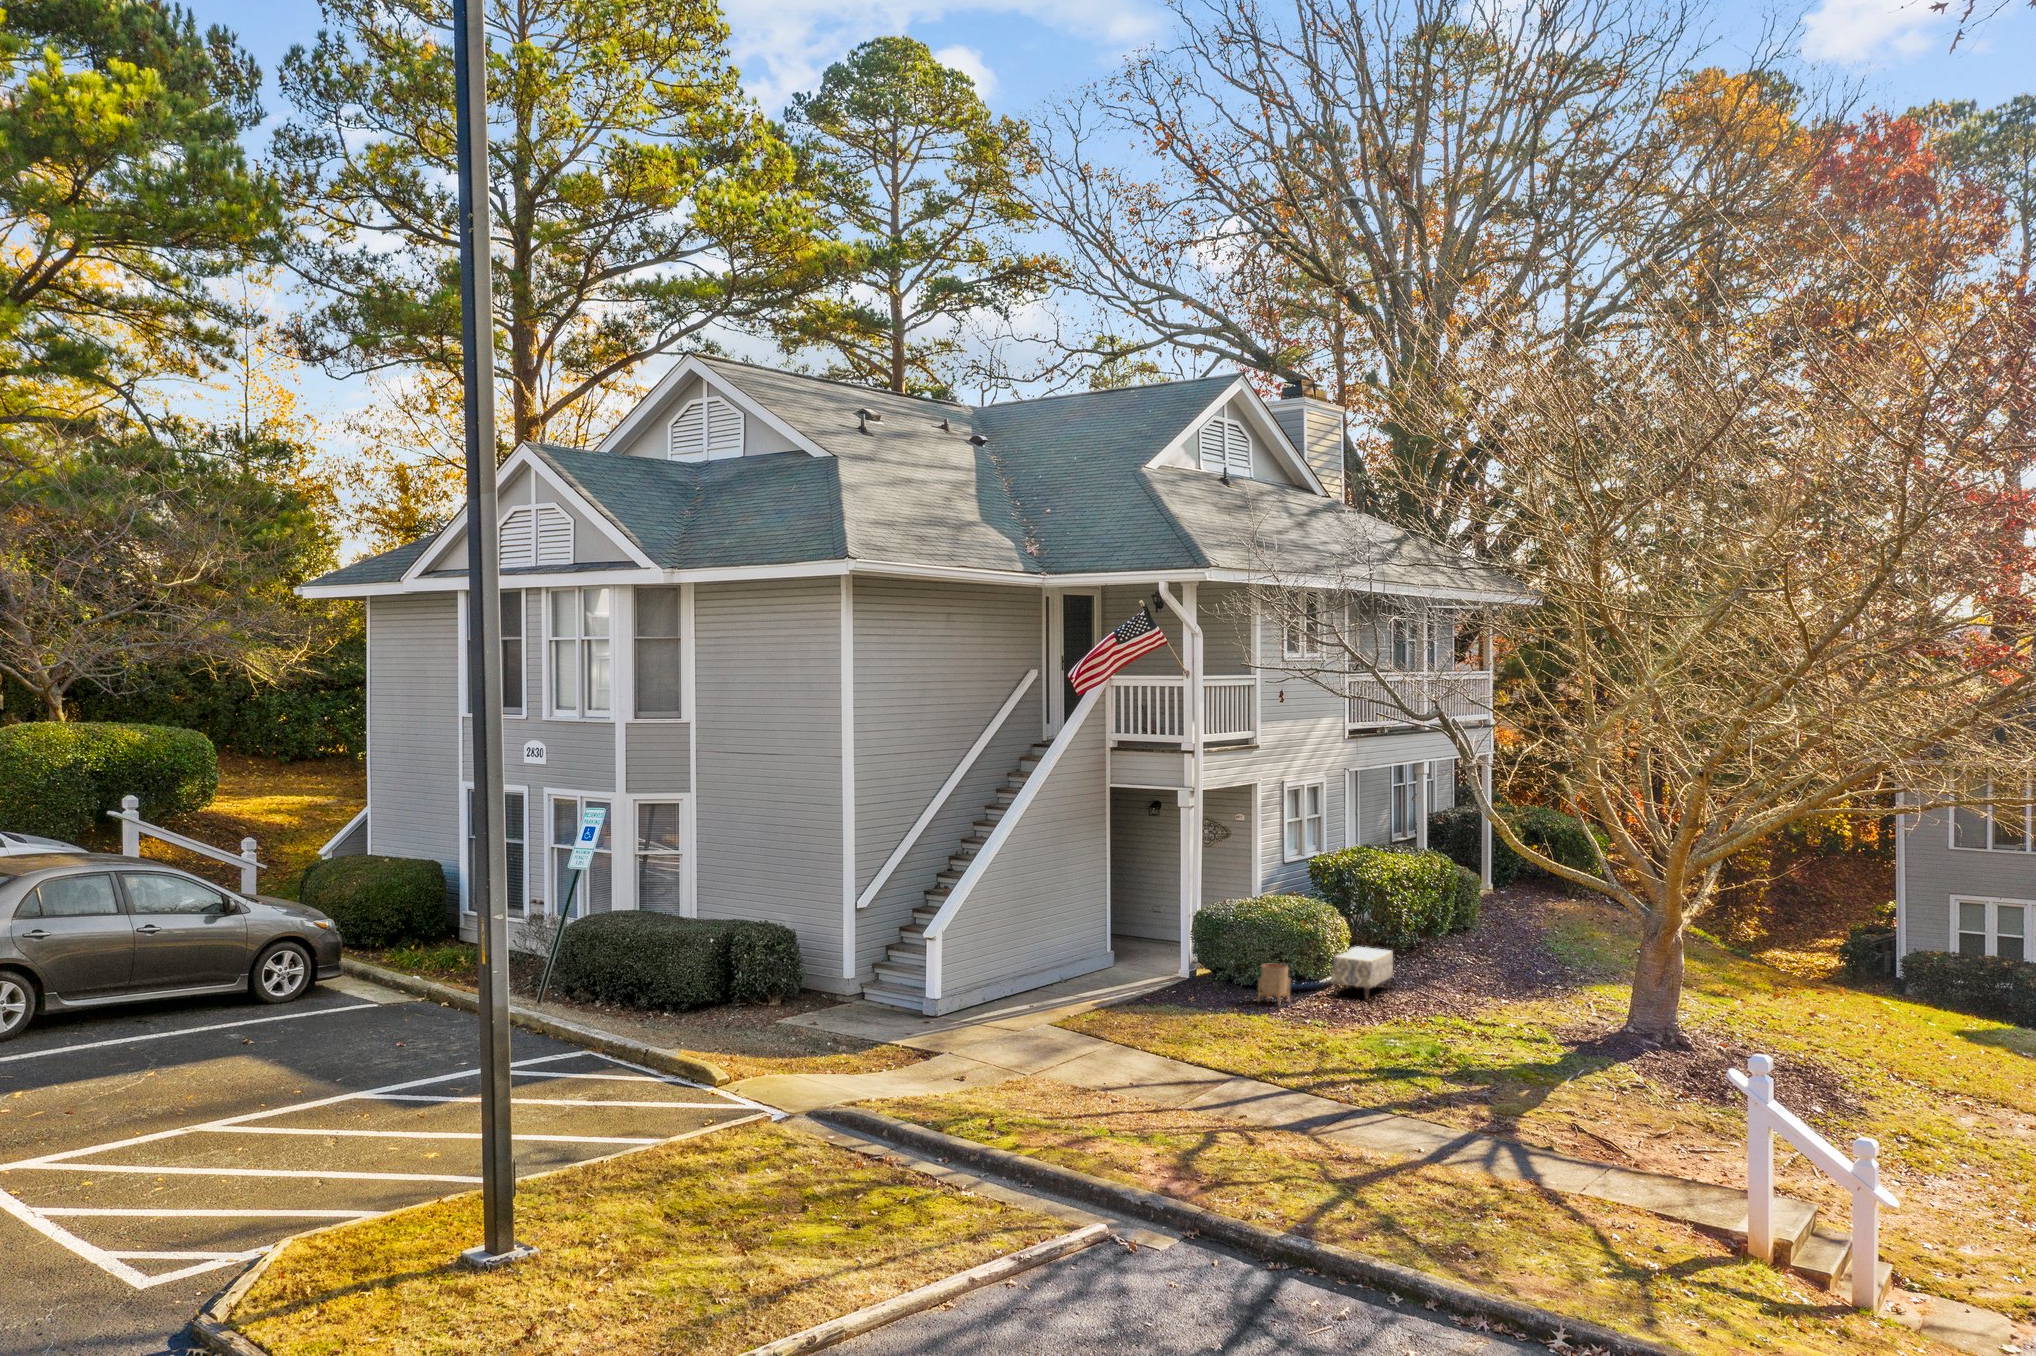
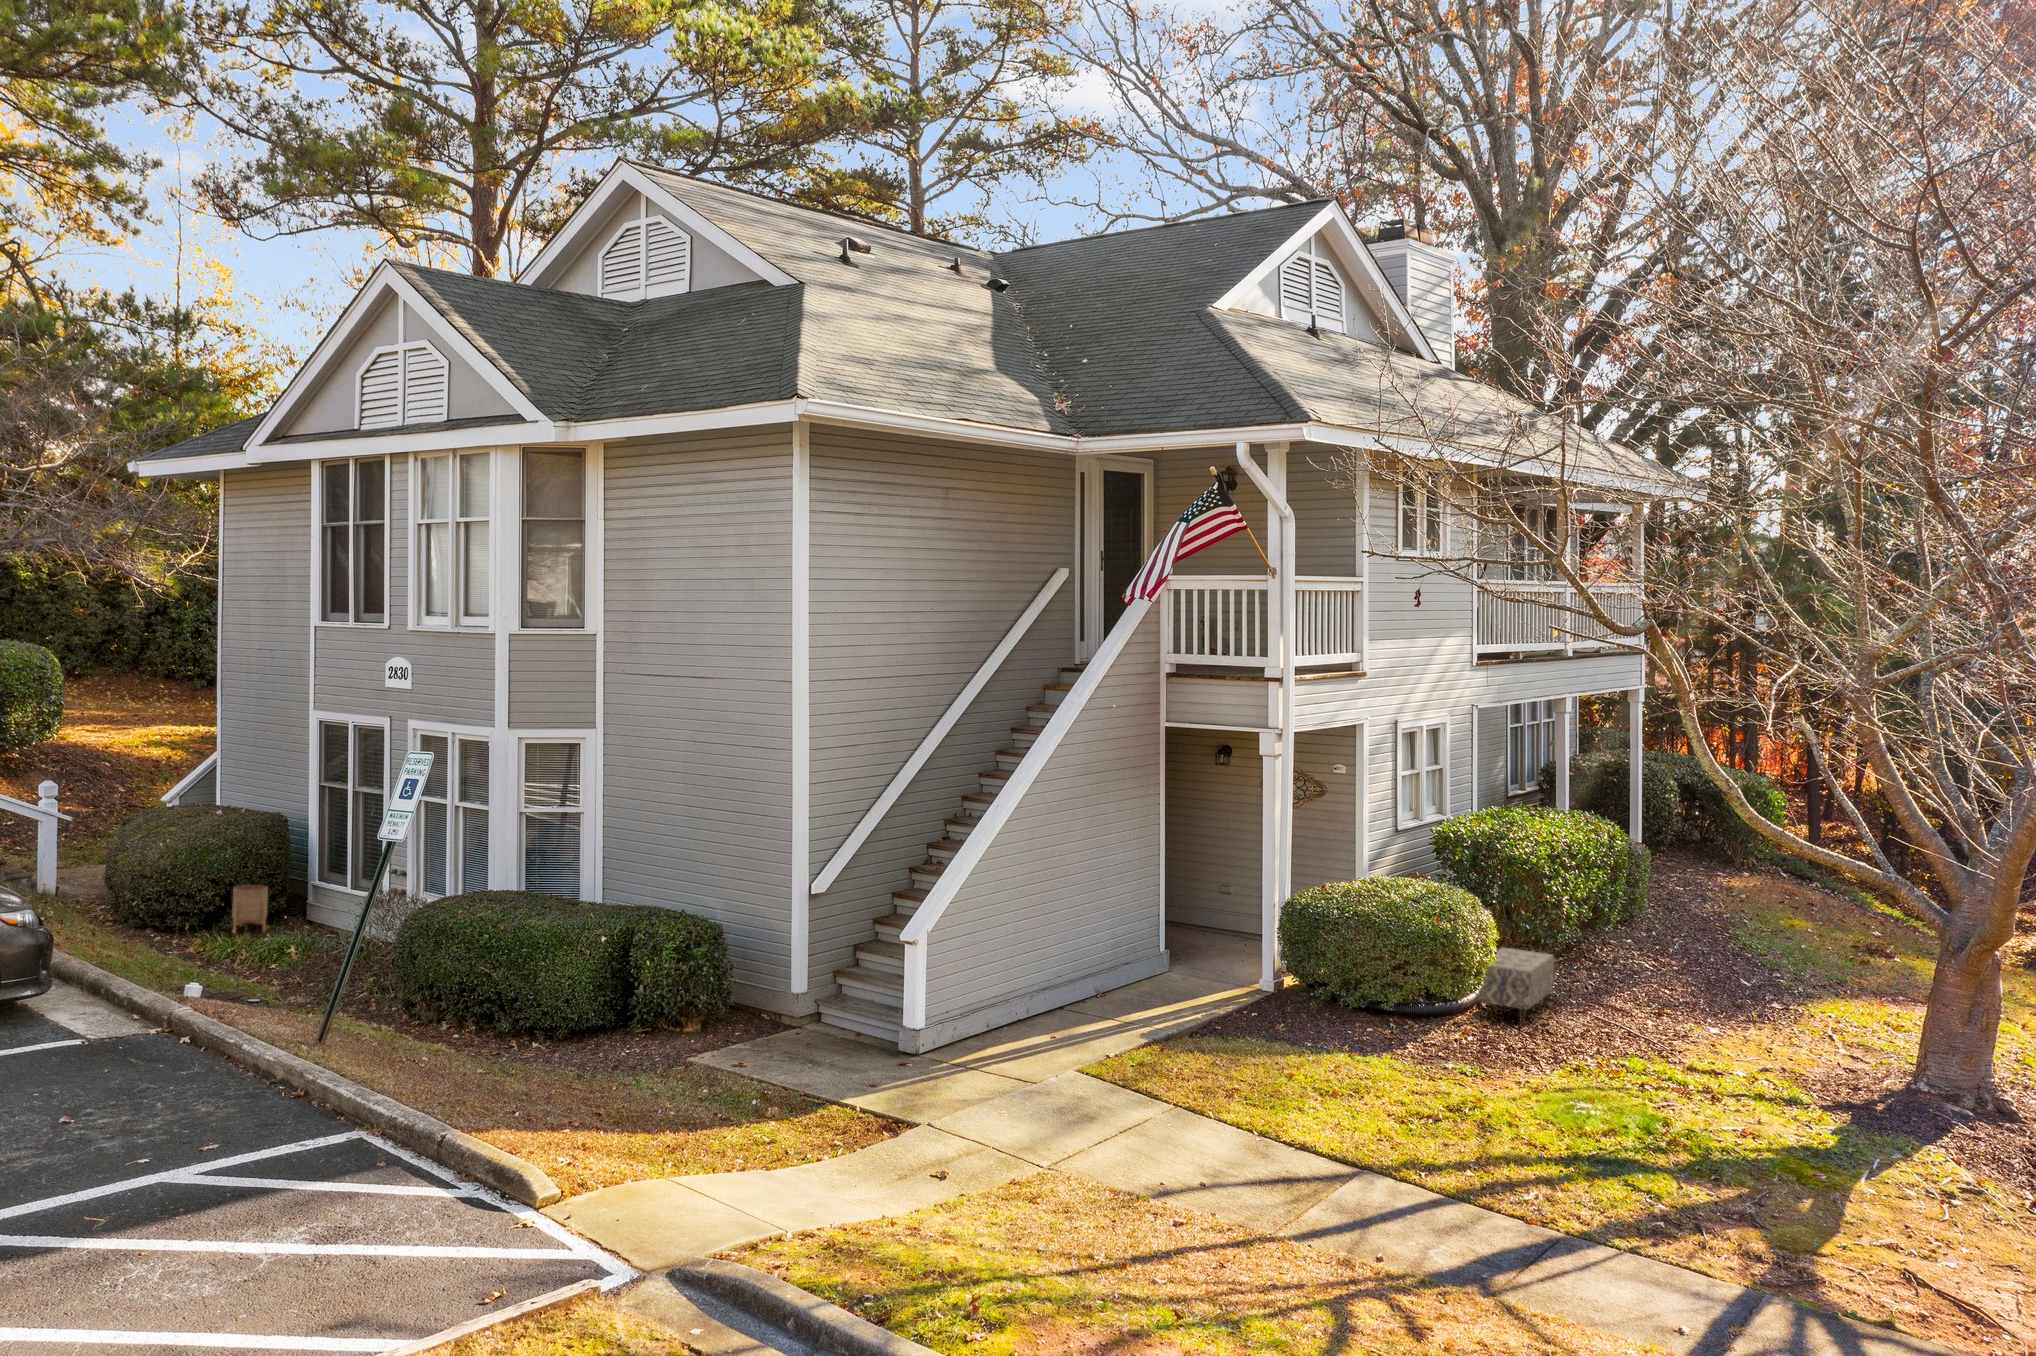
planter: present [1258,964,1290,1004] -> present [232,885,268,933]

